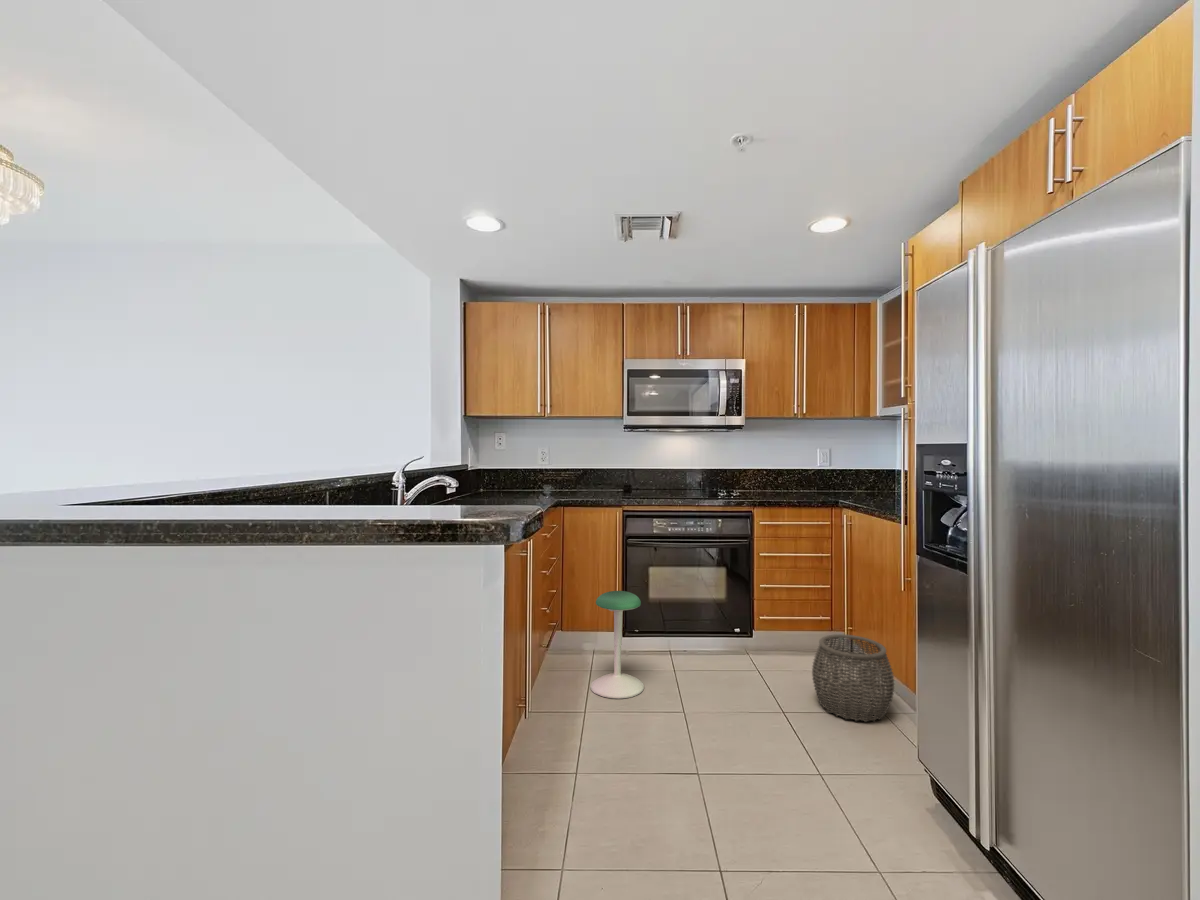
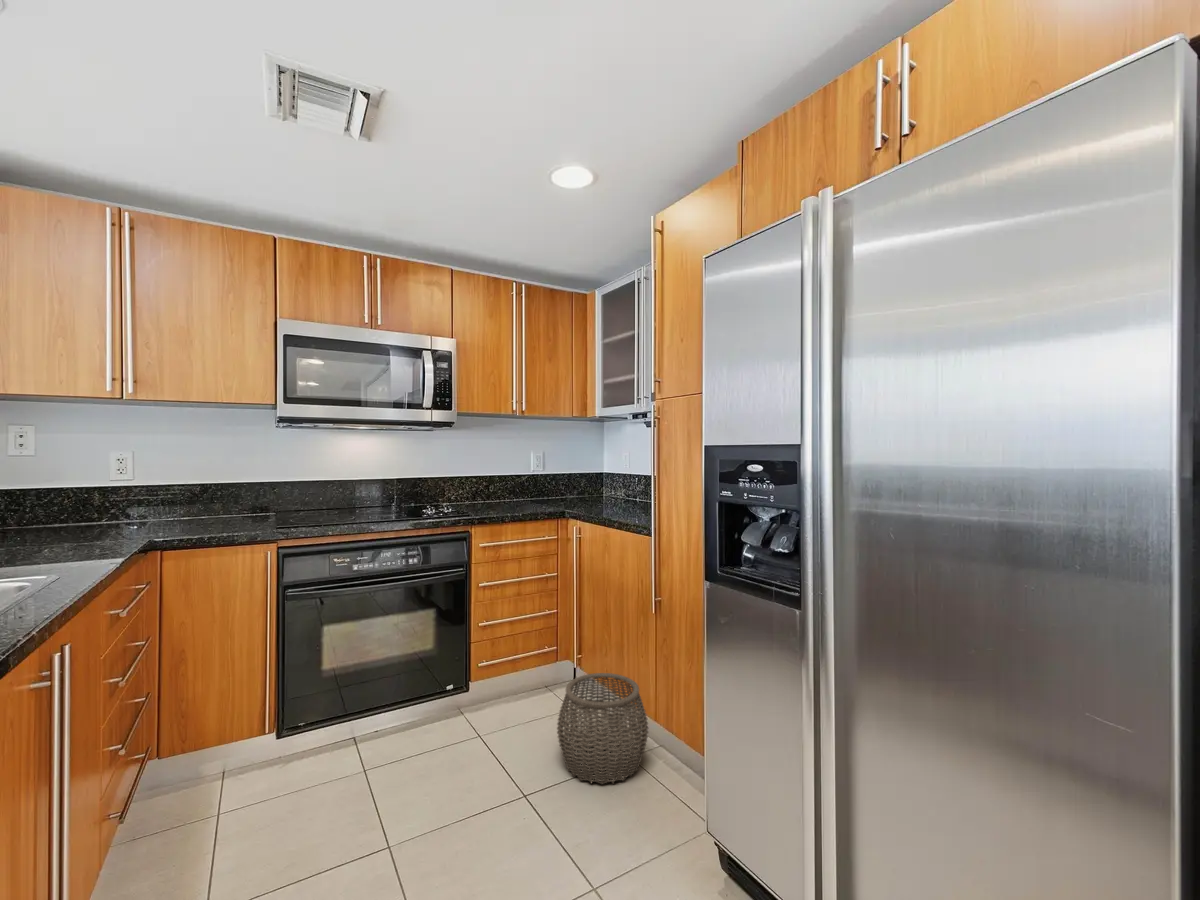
stool: present [590,591,644,699] -> none [221,680,322,871]

